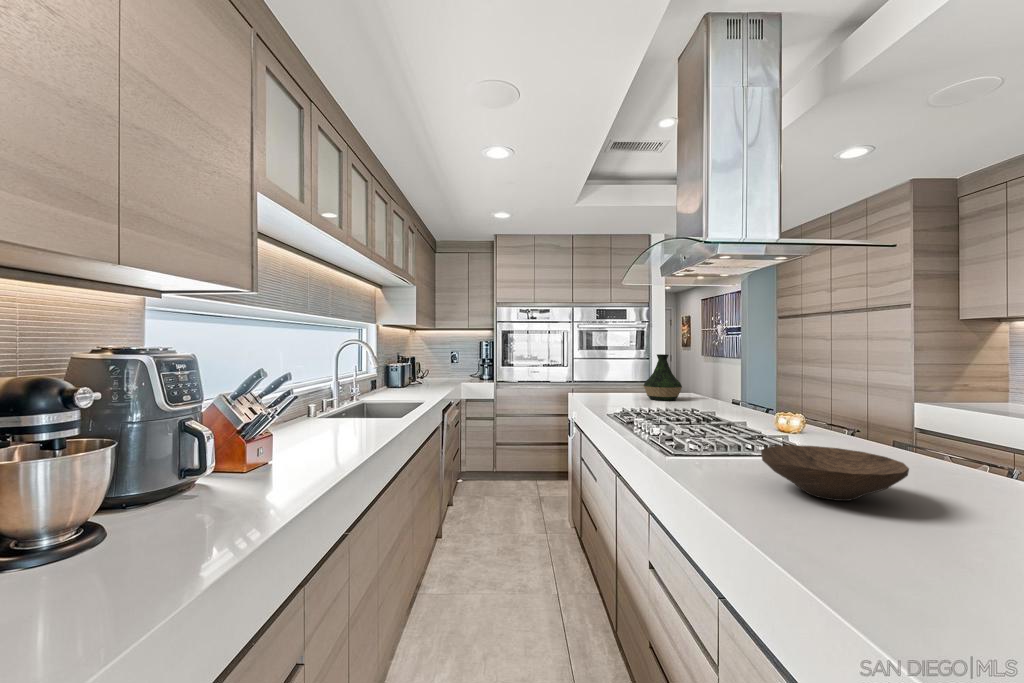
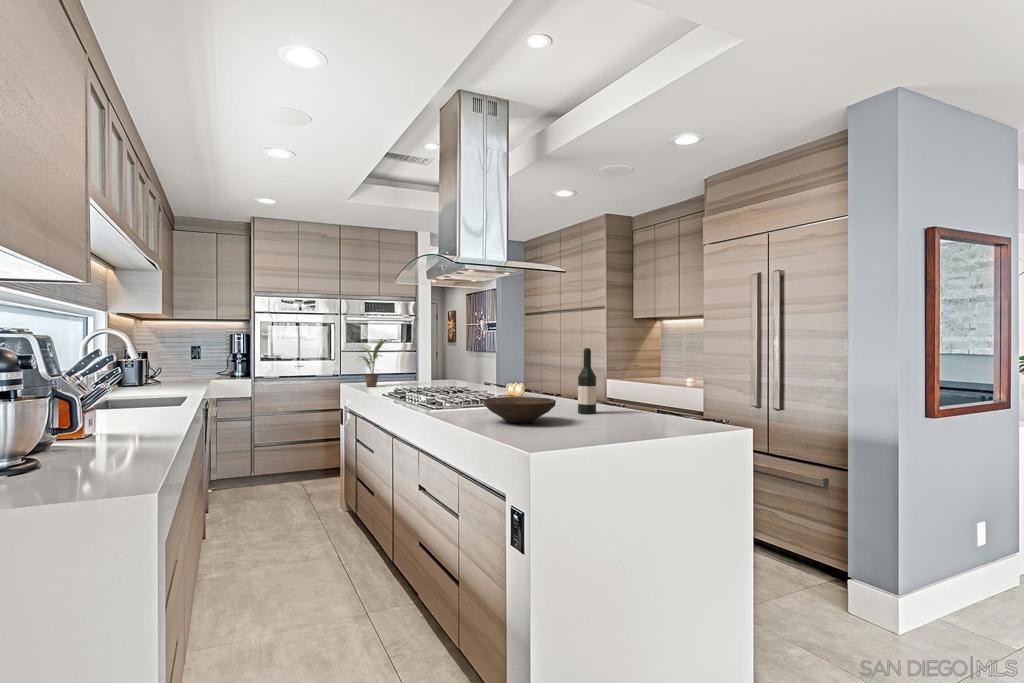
potted plant: none [585,347,622,399] -> present [360,339,385,387]
vase: present [644,354,682,401] -> none [410,345,443,386]
wine bottle: none [931,368,972,484] -> present [578,348,596,414]

